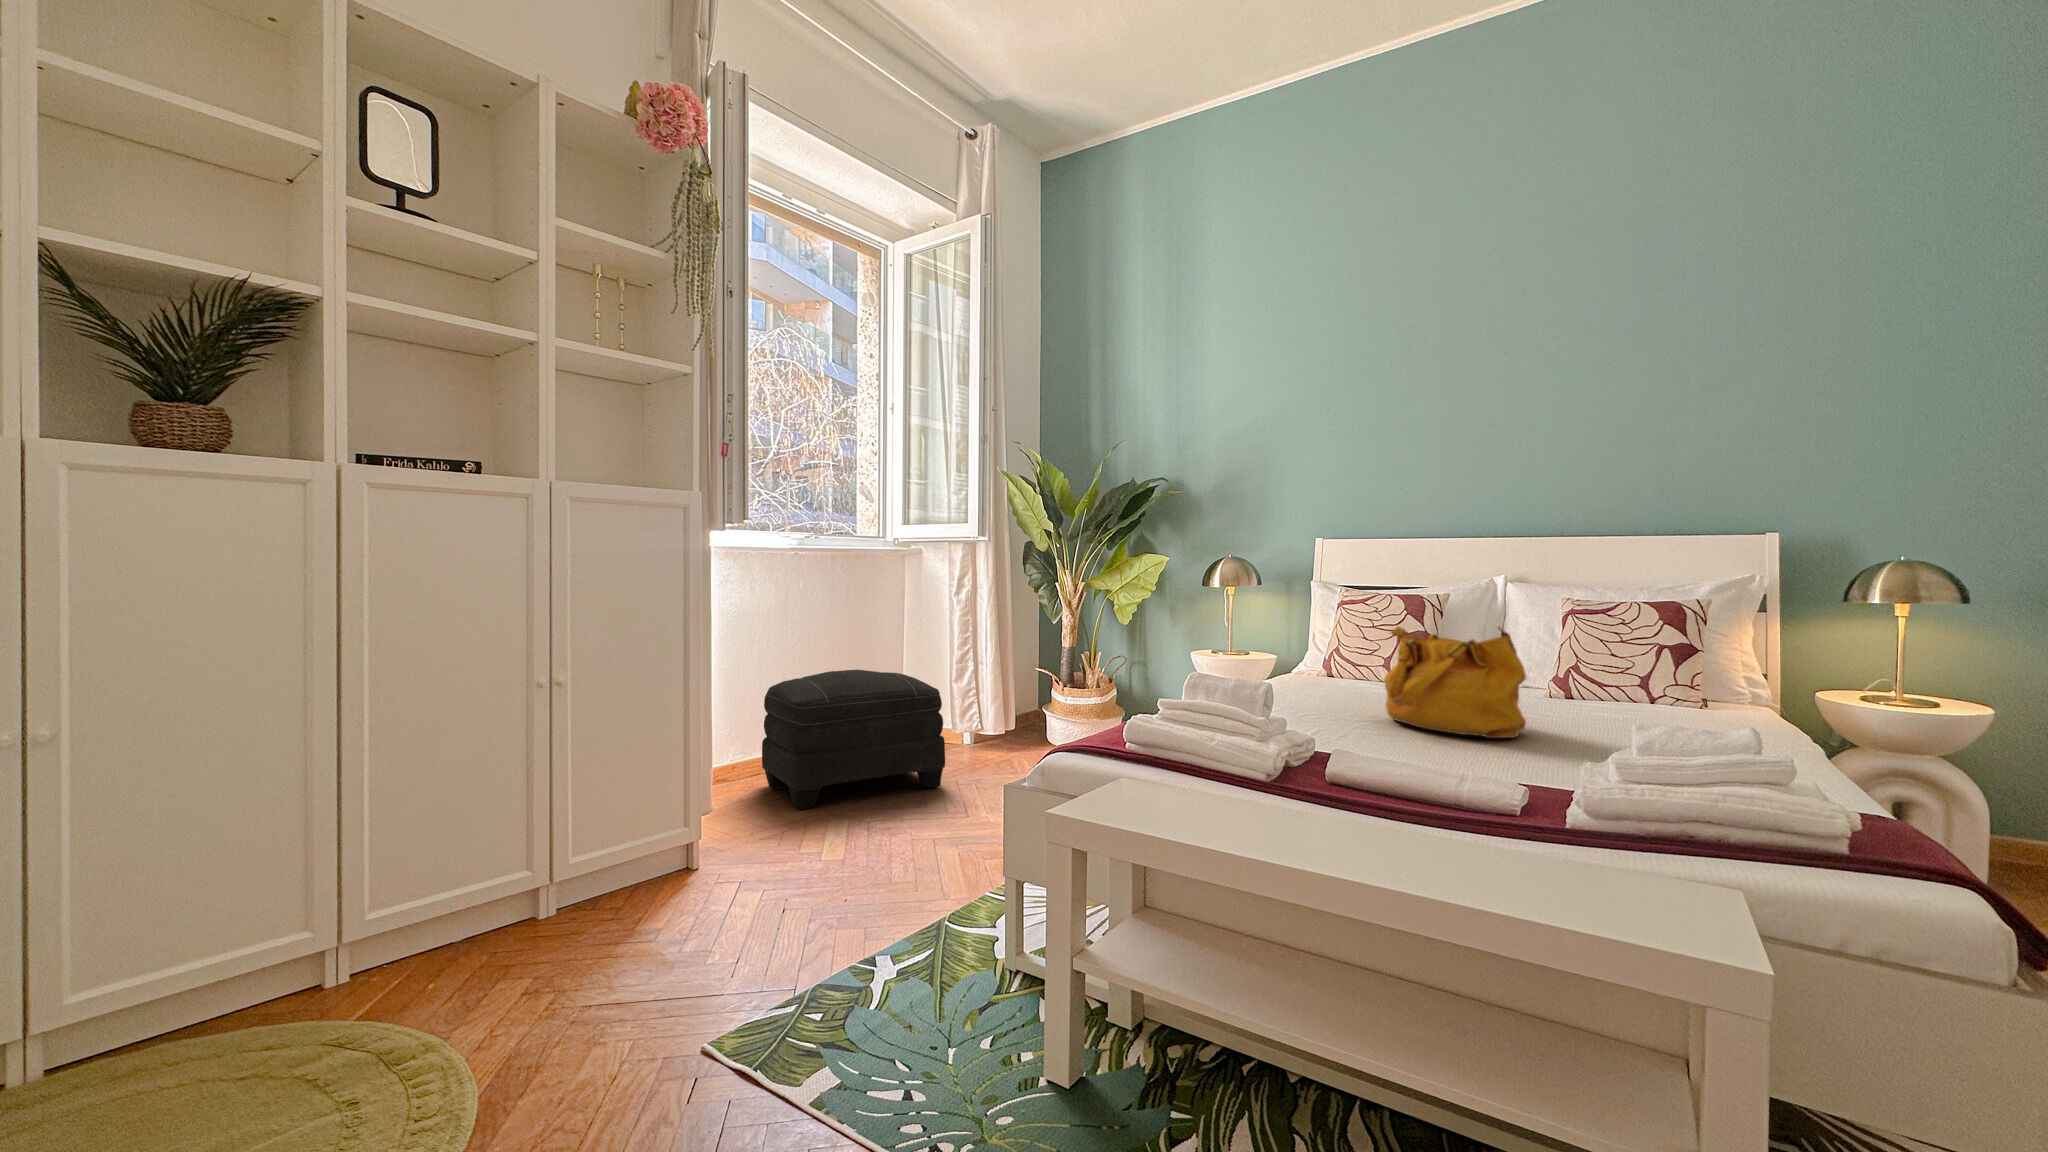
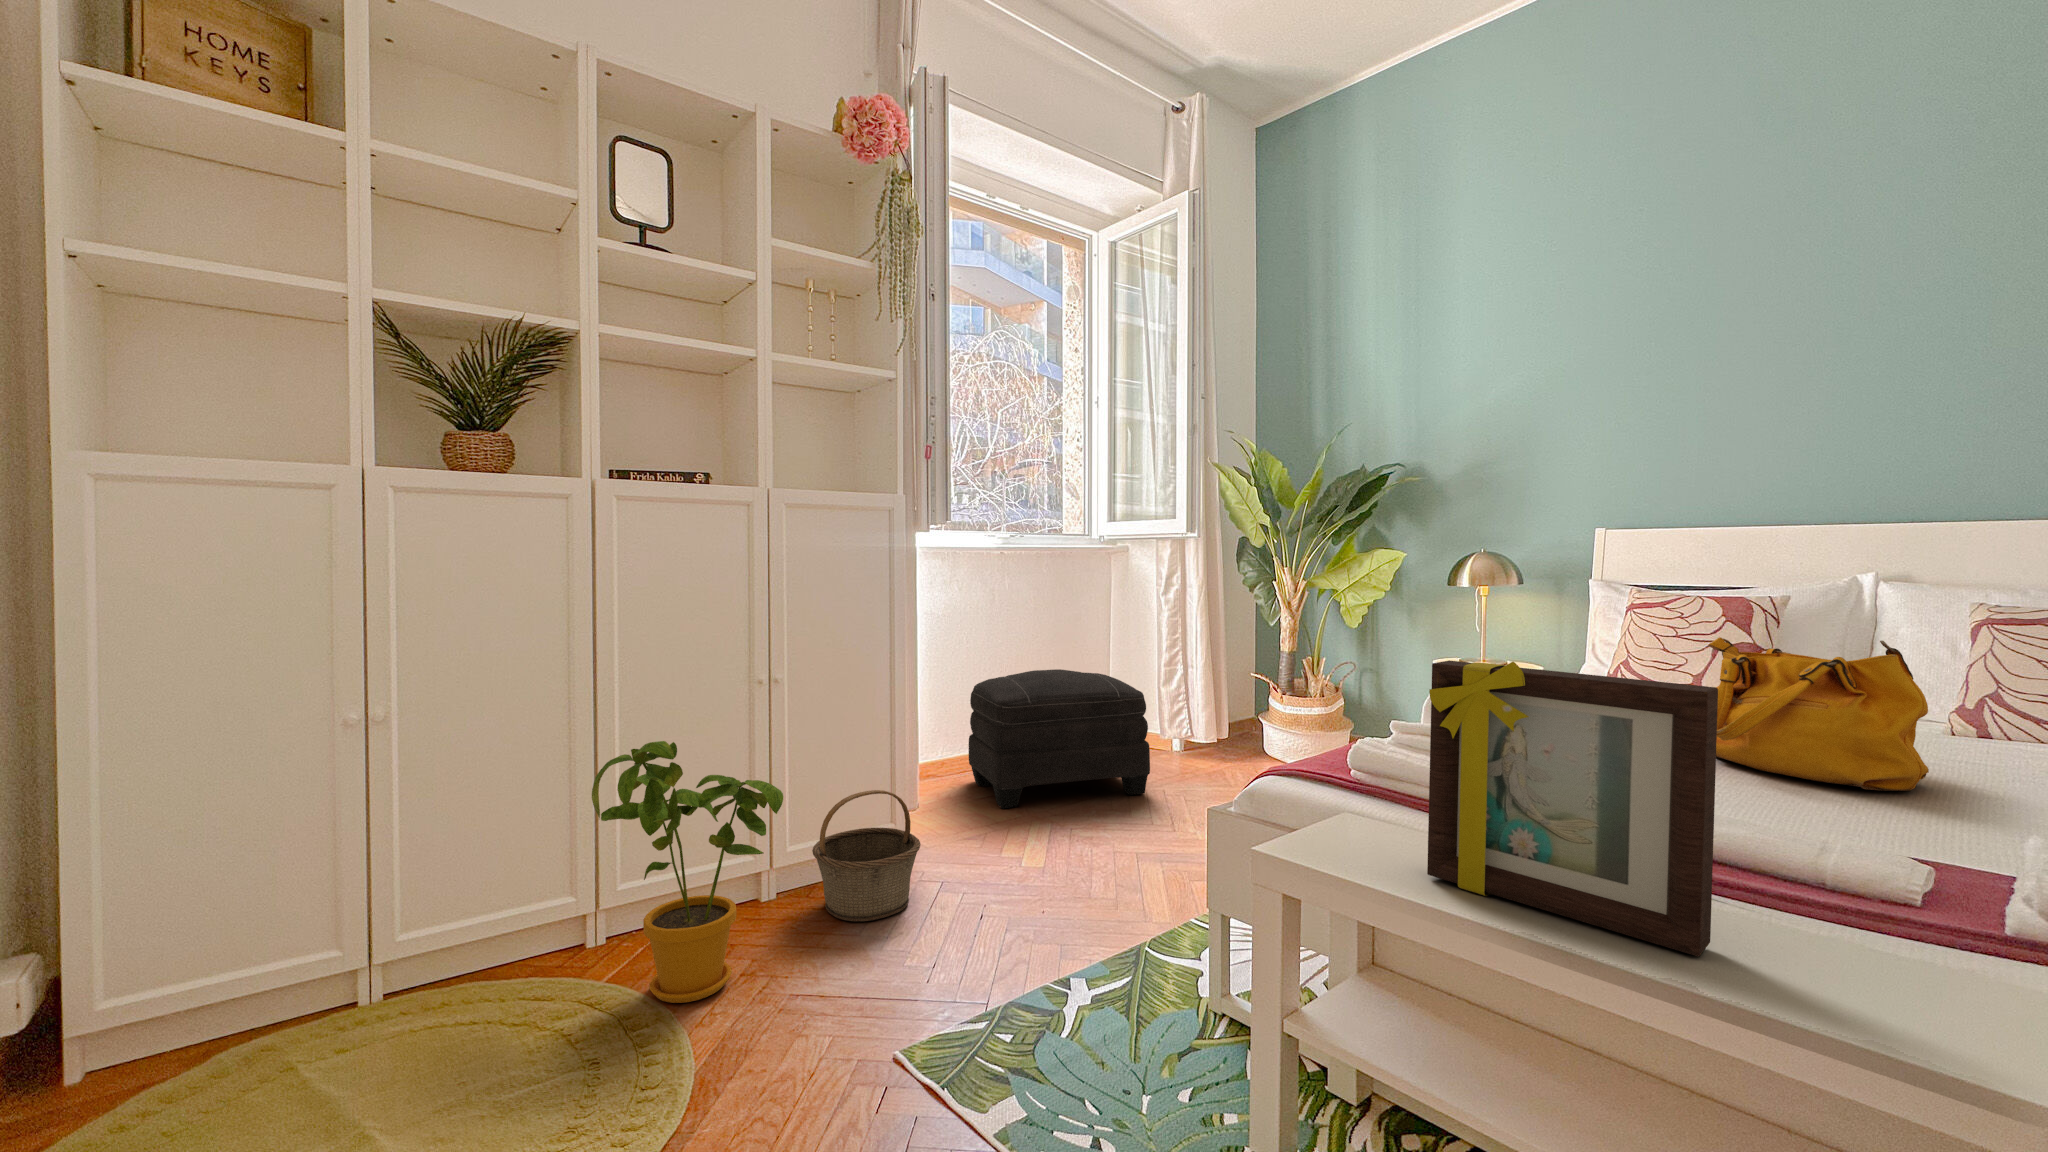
picture frame: none [1186,641,1383,857] -> present [1427,660,1718,956]
house plant: none [344,749,576,1032] -> present [592,741,783,1003]
basket: none [600,794,720,930] -> present [812,790,921,921]

